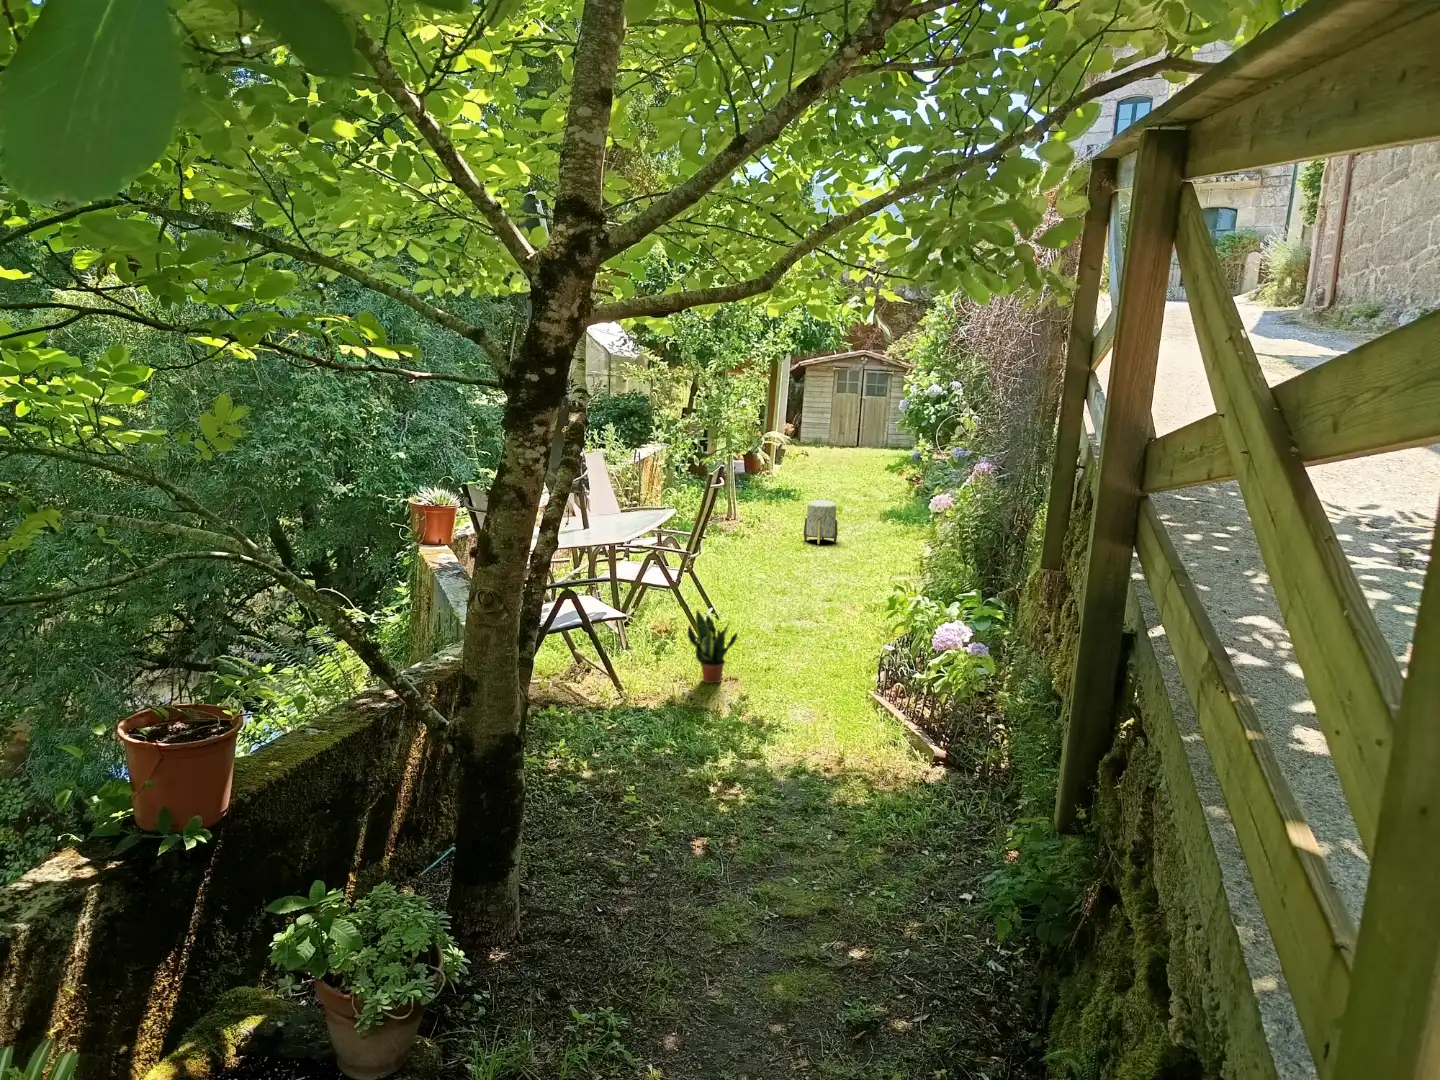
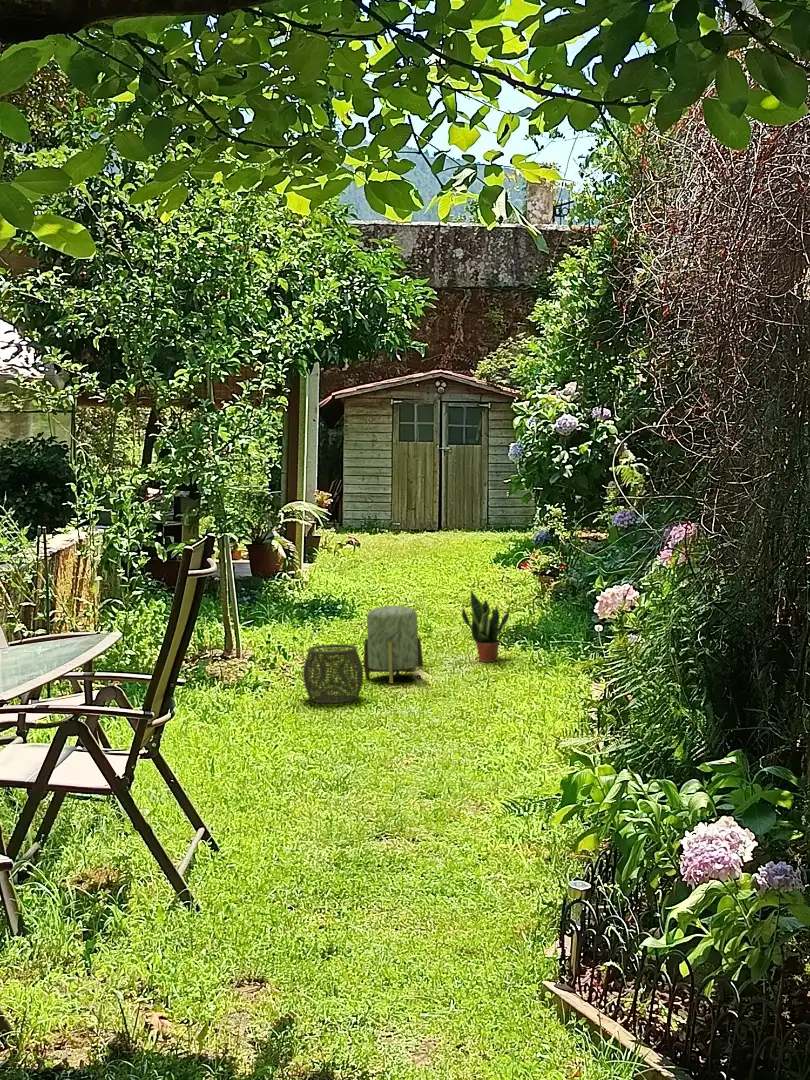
woven basket: none [769,520,803,553] -> present [303,644,364,703]
potted plant: present [688,610,738,683] -> present [462,591,509,662]

